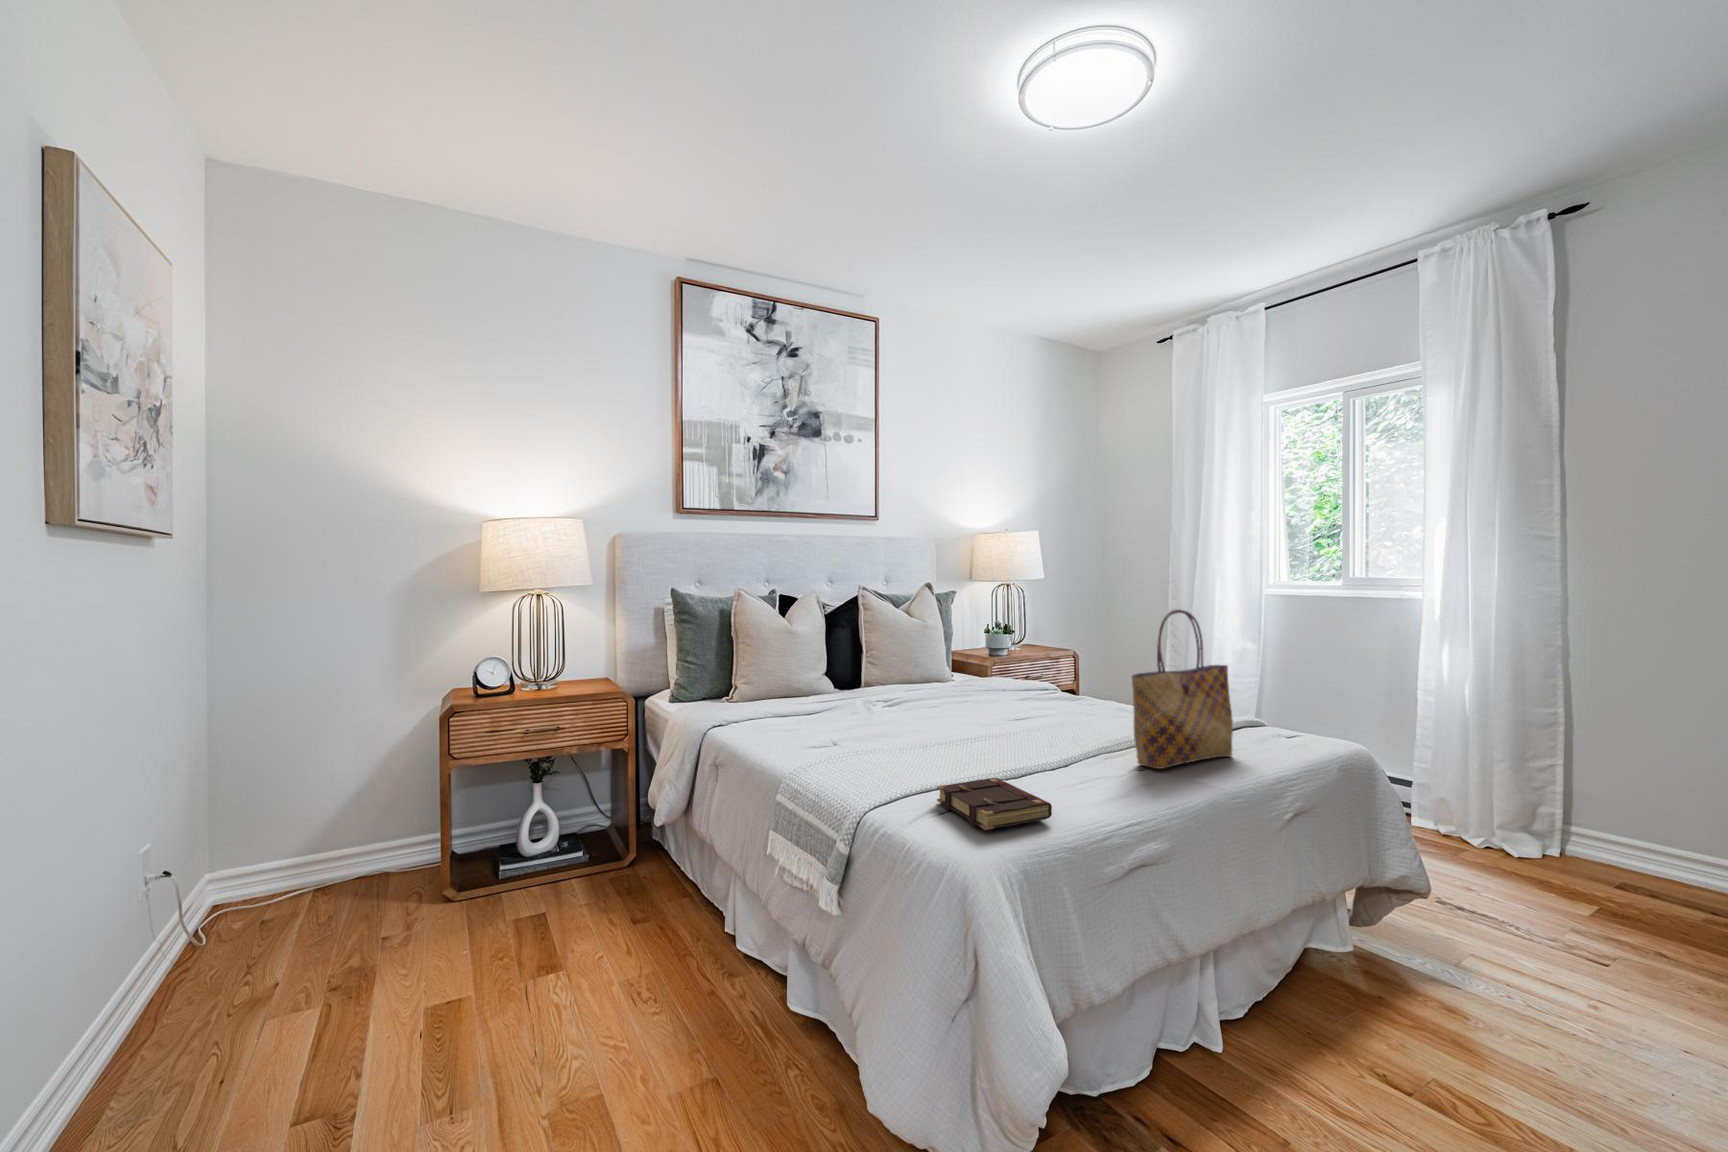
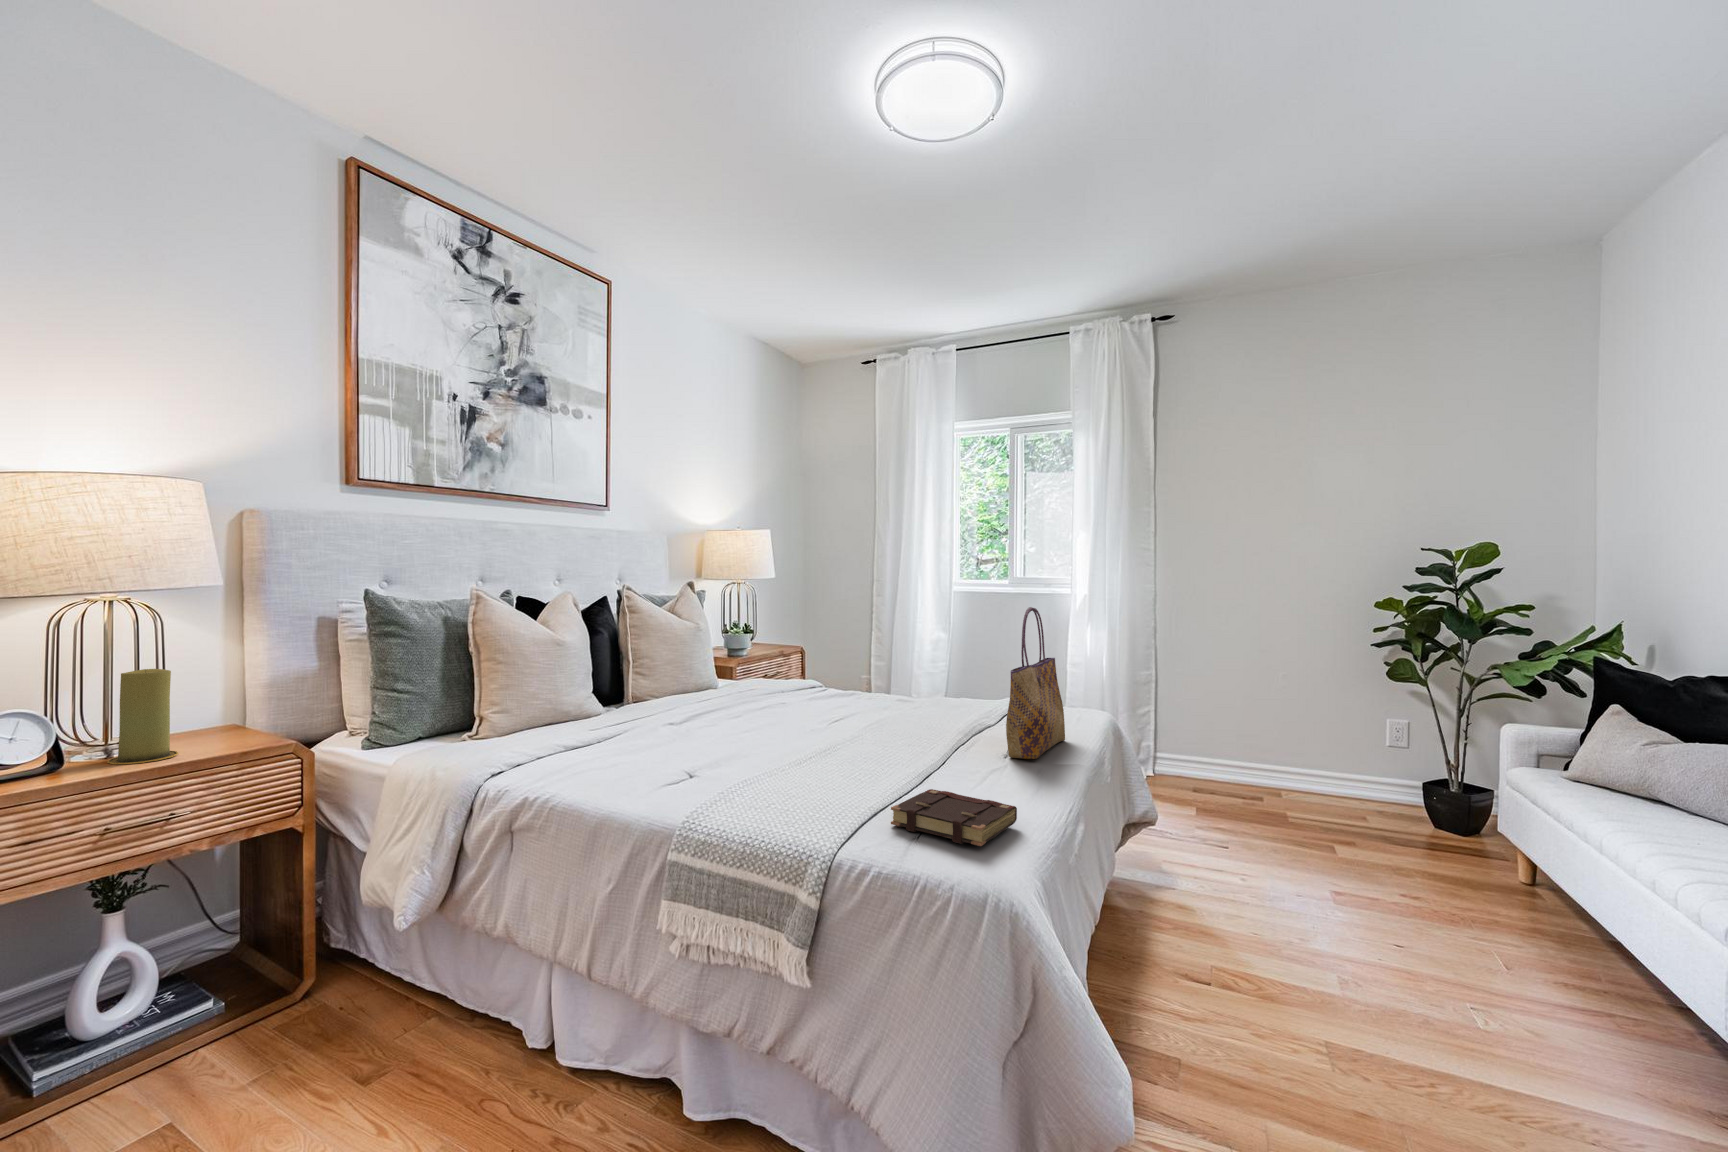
candle: none [528,638,562,696] -> present [107,669,178,764]

